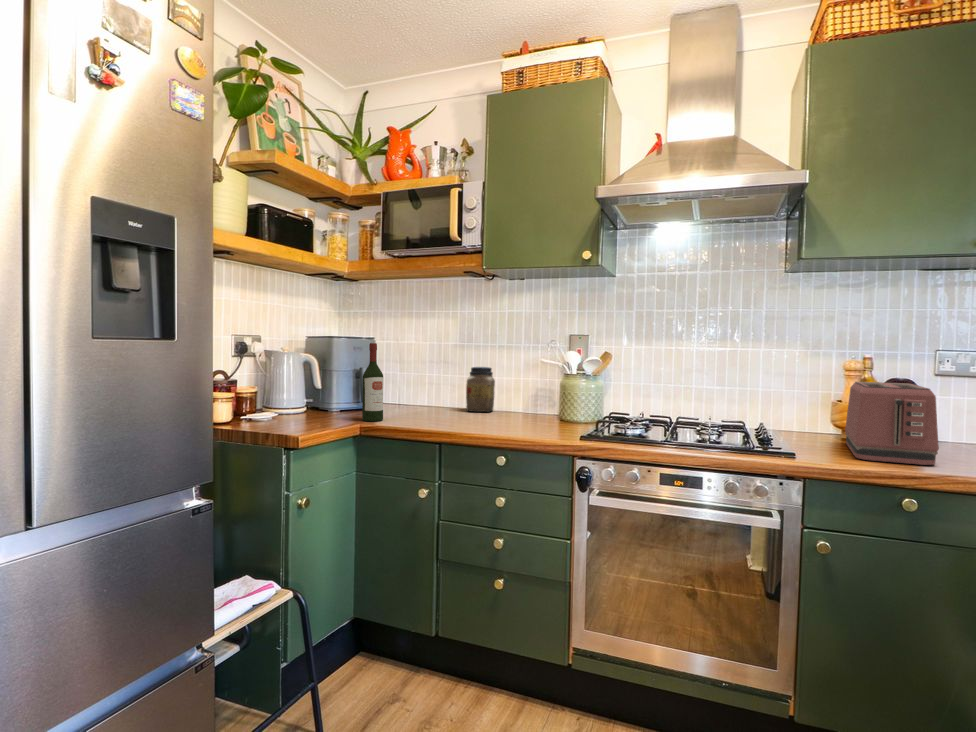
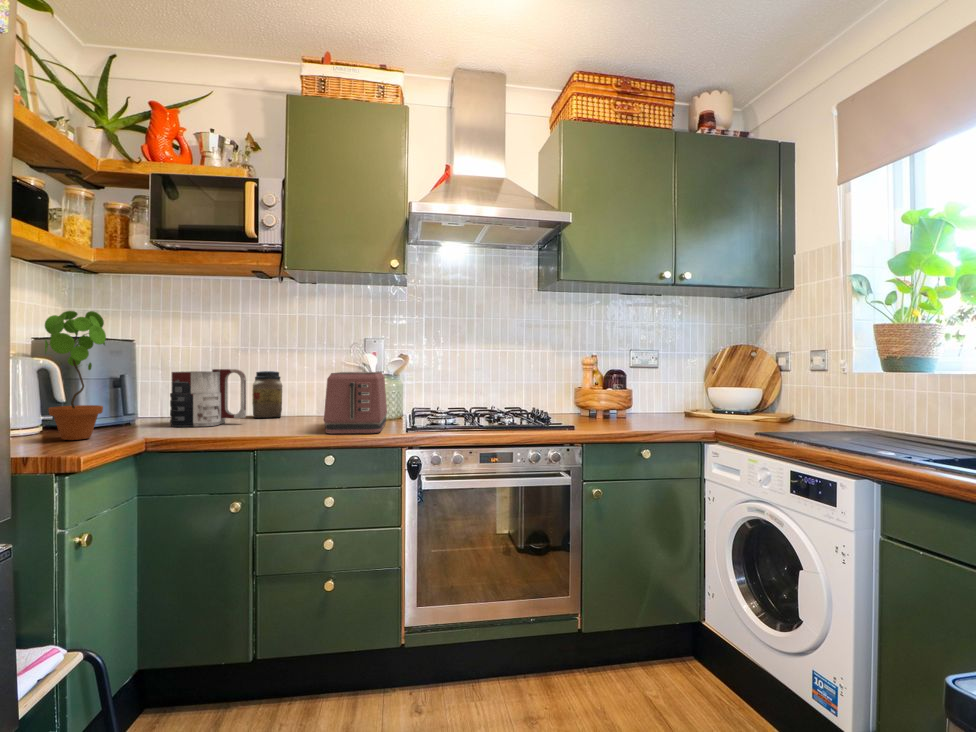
potted plant: none [295,317,337,421] -> present [45,311,106,440]
wine bottle: present [362,343,383,421] -> none [141,343,169,434]
mug: none [392,366,453,417] -> present [170,369,246,427]
toaster: present [845,382,939,465] -> present [324,372,387,434]

